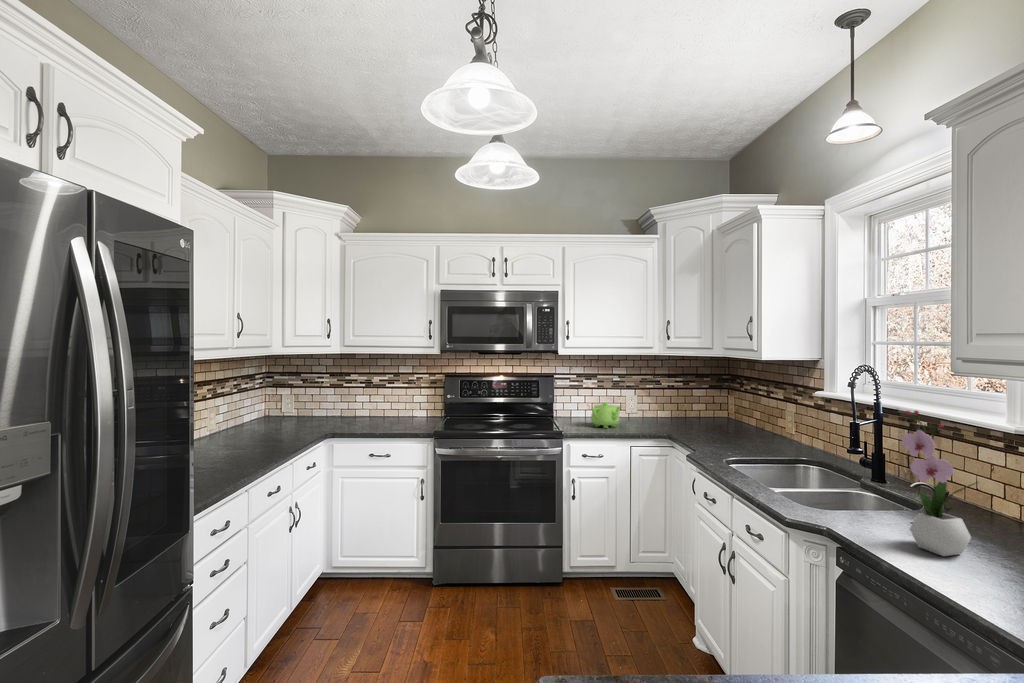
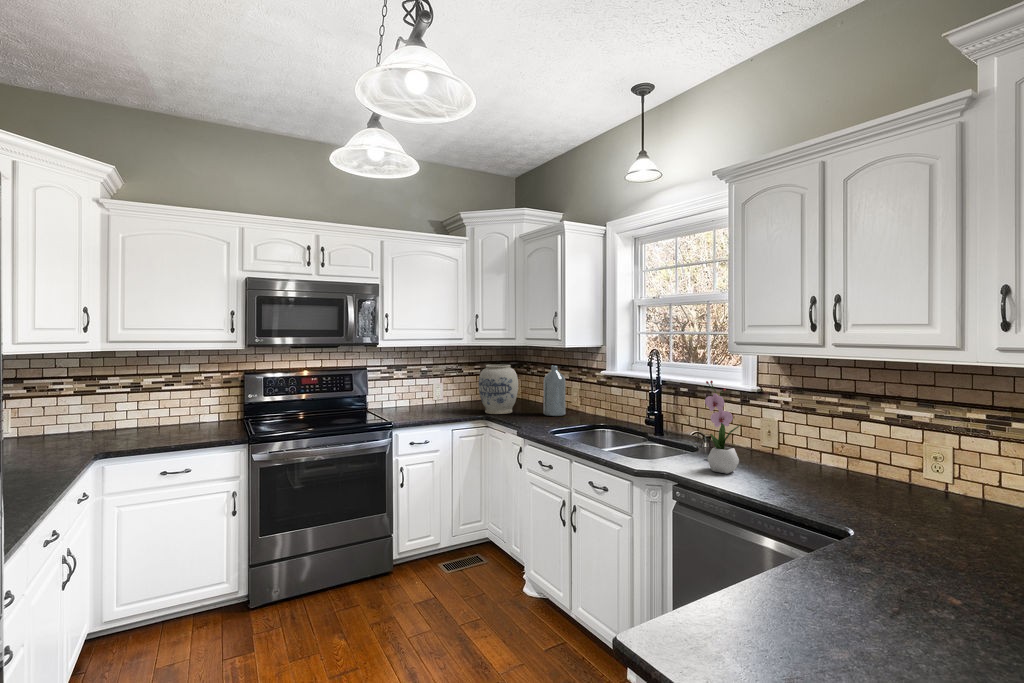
vase: none [665,377,711,433] -> present [479,365,518,414]
bottle: none [738,381,767,442] -> present [544,366,565,416]
teapot: present [591,402,621,428] -> none [411,391,443,416]

